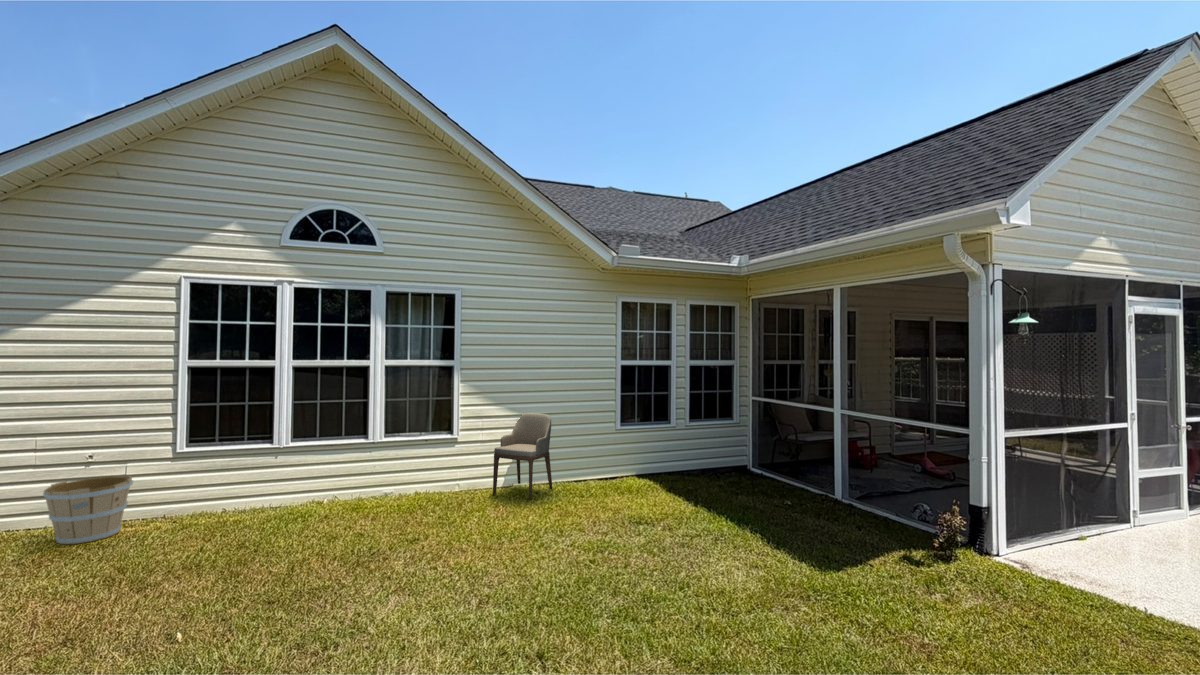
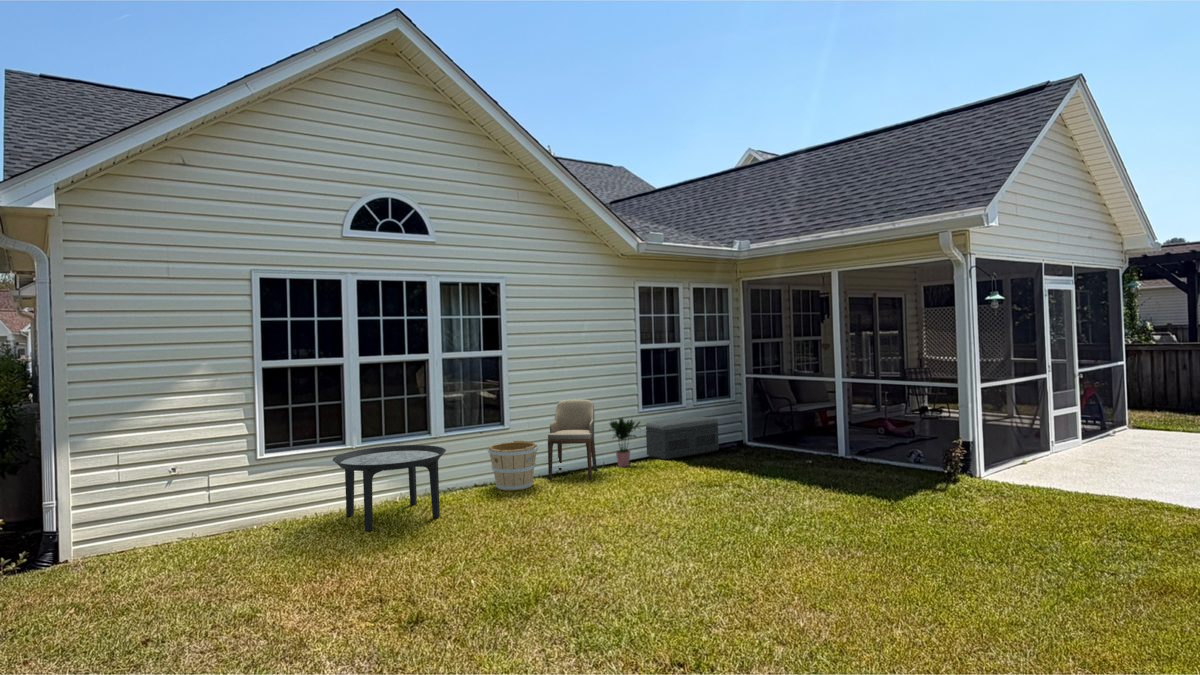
potted plant: none [570,433,607,487] -> present [610,418,640,467]
storage bench: none [622,438,702,483] -> present [646,416,719,460]
round table: none [227,449,353,539] -> present [333,445,446,531]
wooden bucket: present [43,475,133,545] -> present [488,441,538,491]

